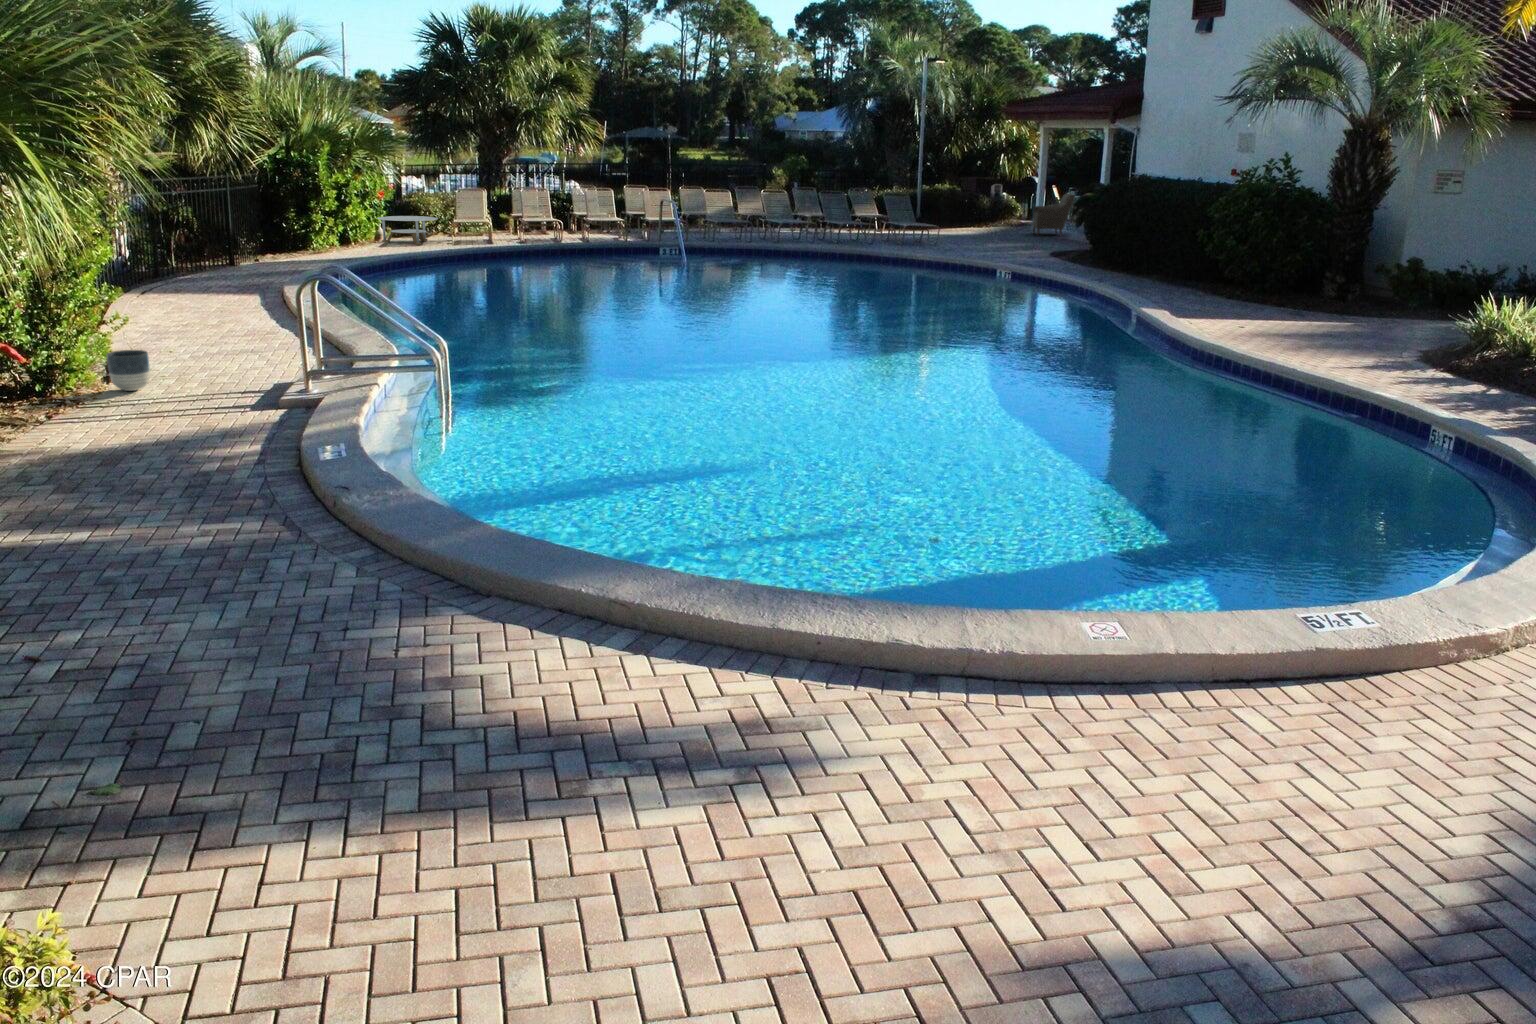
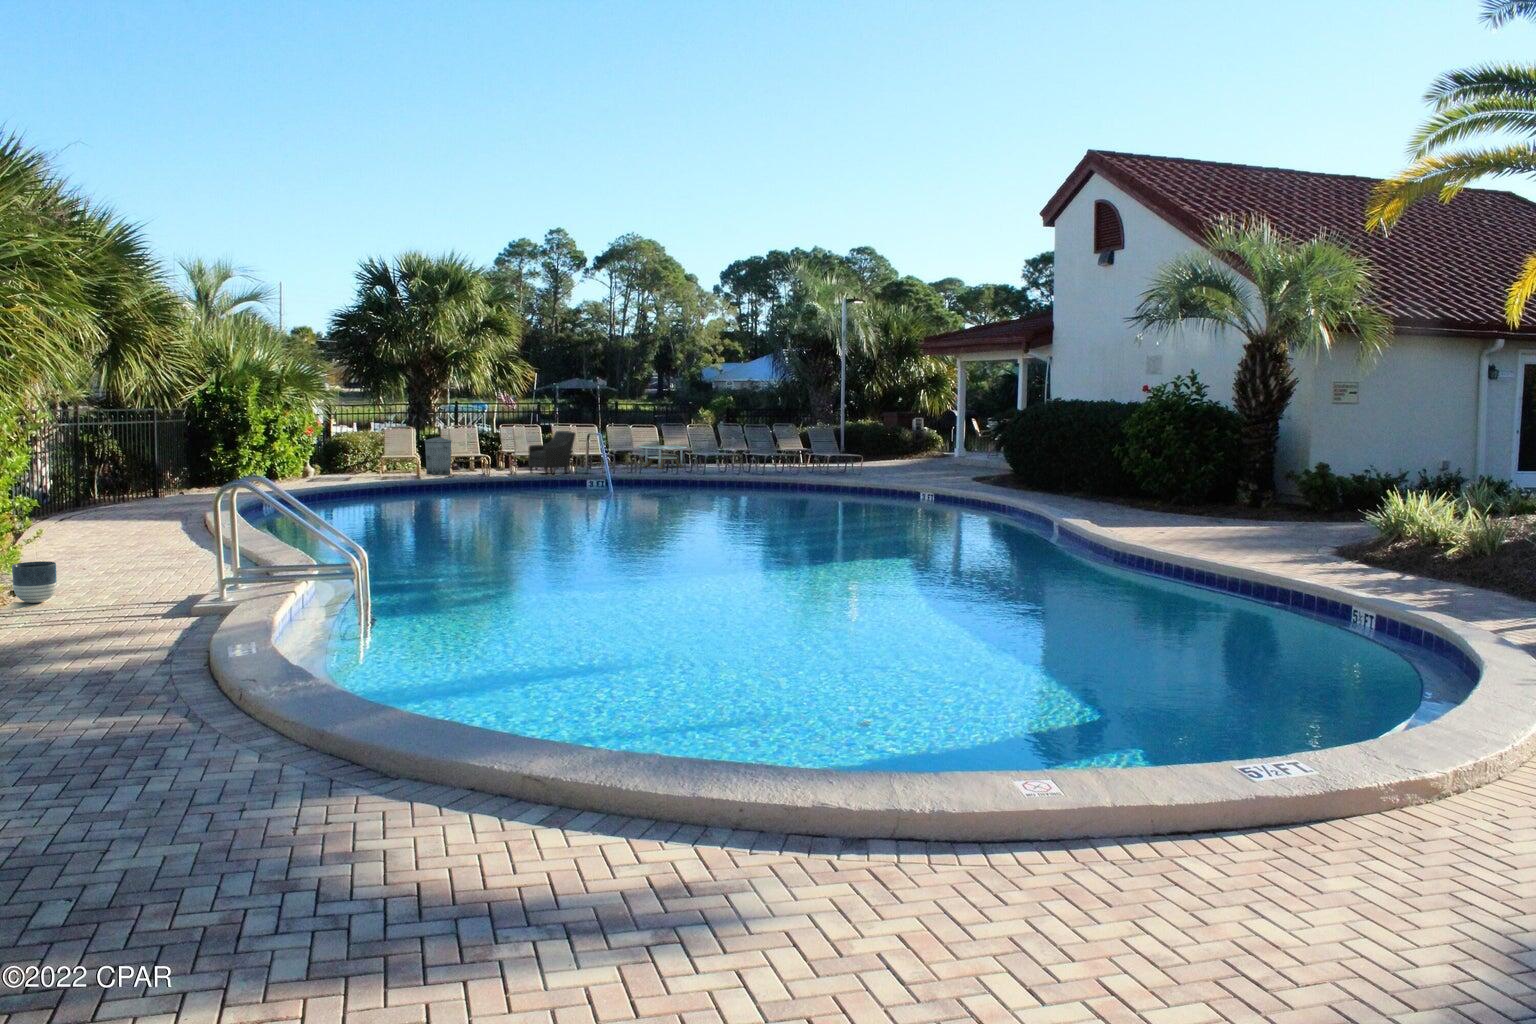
chair: present [1032,193,1075,236] -> present [529,431,575,474]
trash can: none [495,200,522,241] -> present [425,436,452,475]
round table: present [377,216,438,245] -> present [638,445,687,469]

